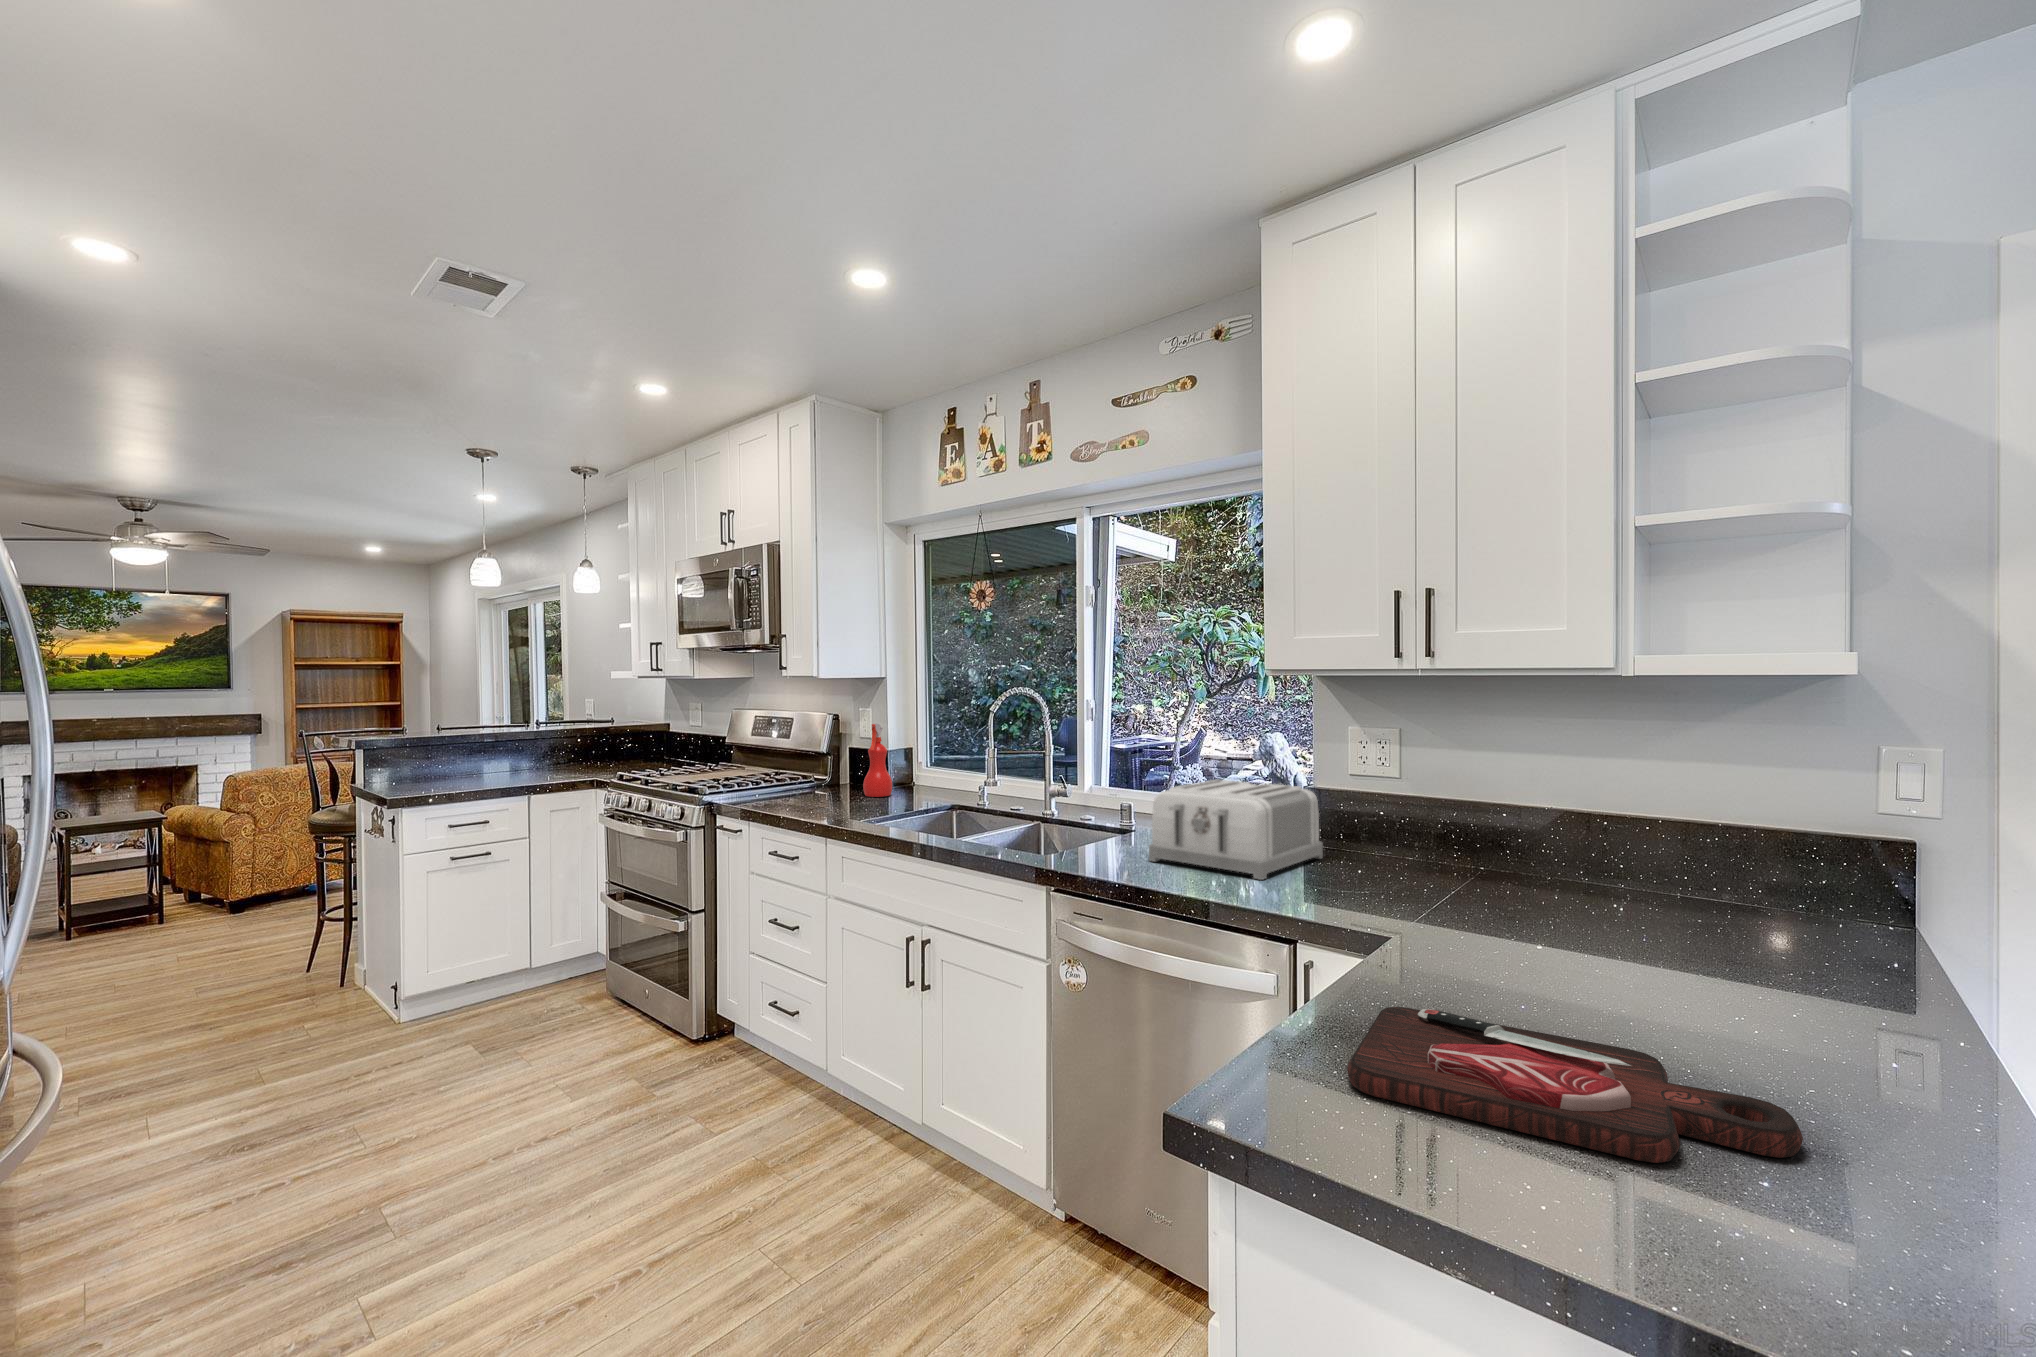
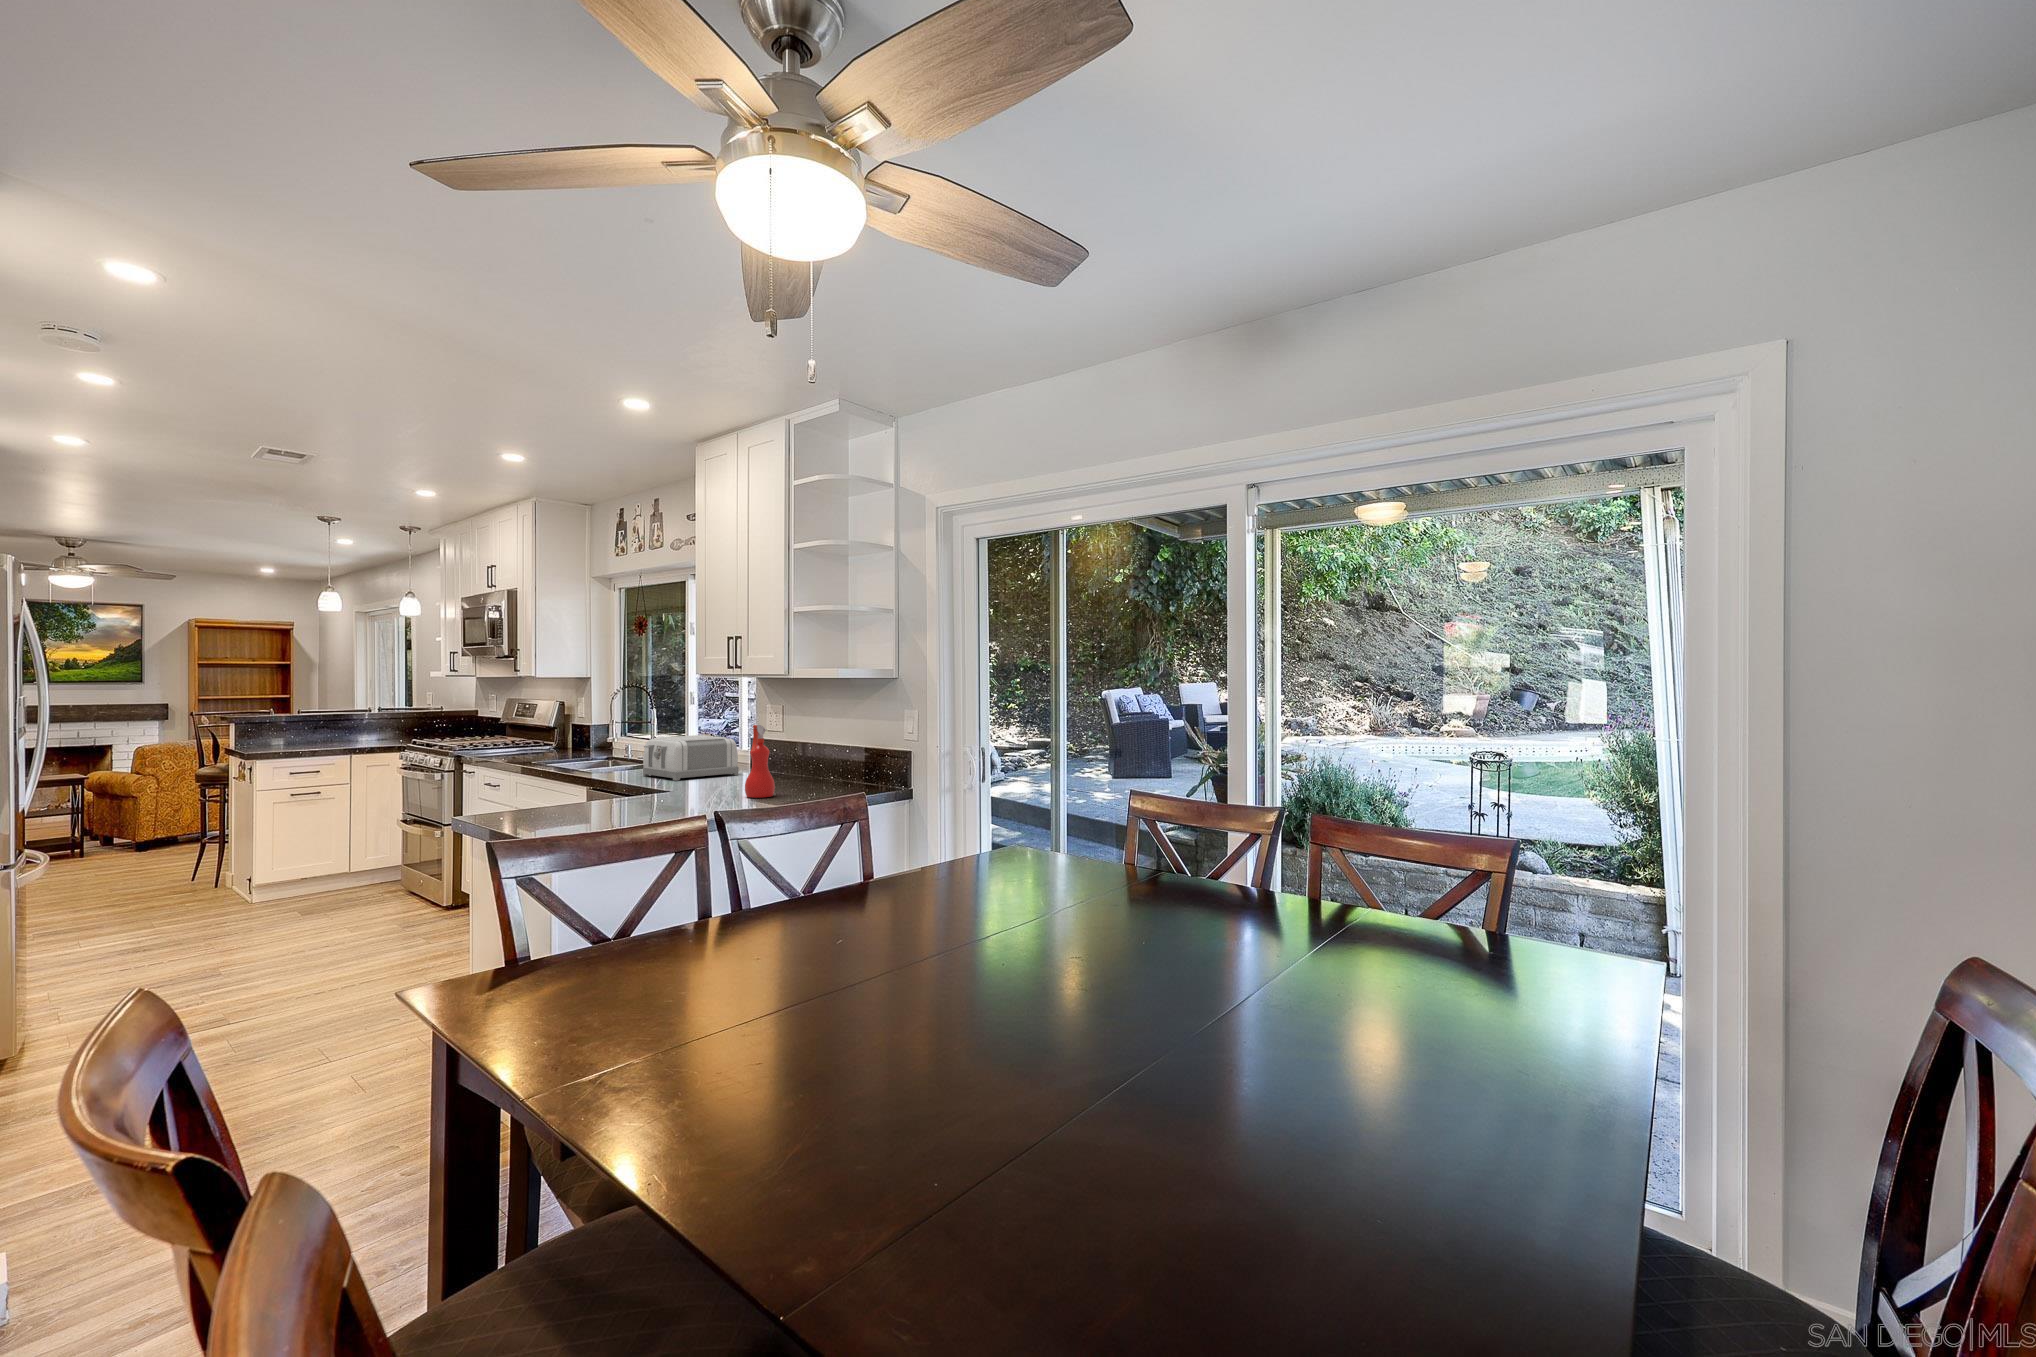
spray bottle: present [863,724,892,797] -> present [745,725,775,798]
cutting board: present [1347,1007,1803,1163] -> none [520,799,631,822]

